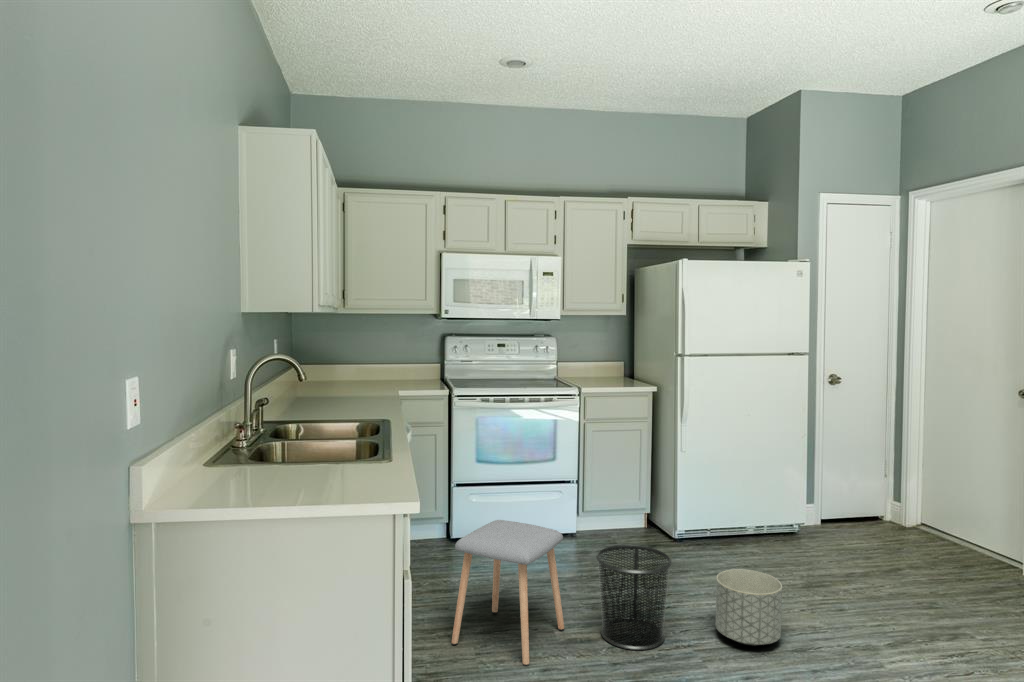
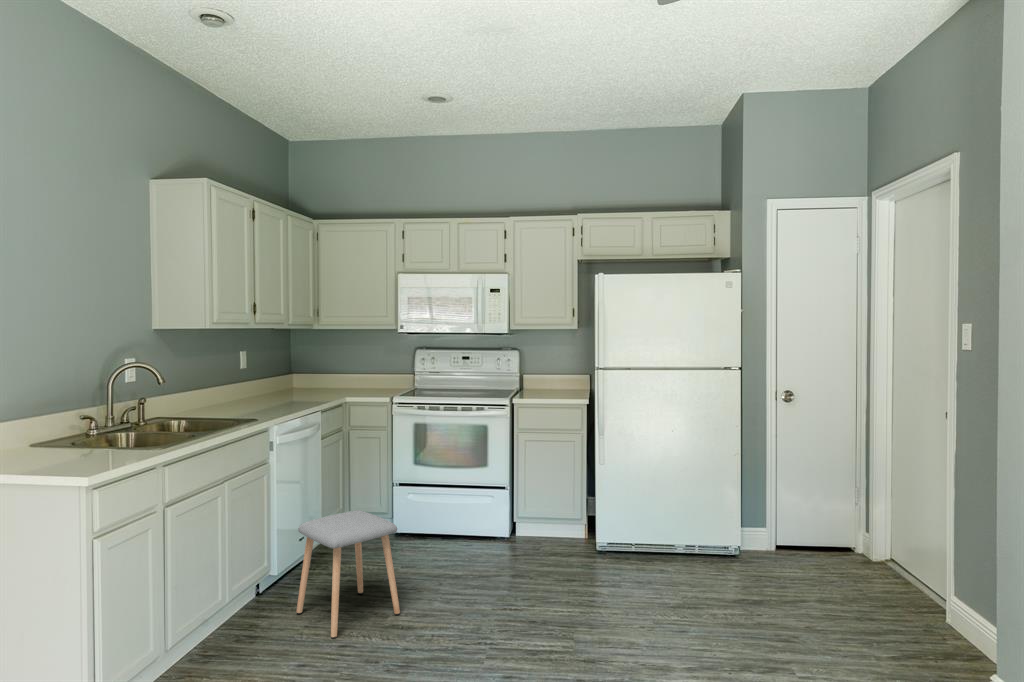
waste bin: present [596,545,672,650] -> none [416,543,486,641]
planter: present [715,569,782,646] -> none [522,577,583,652]

